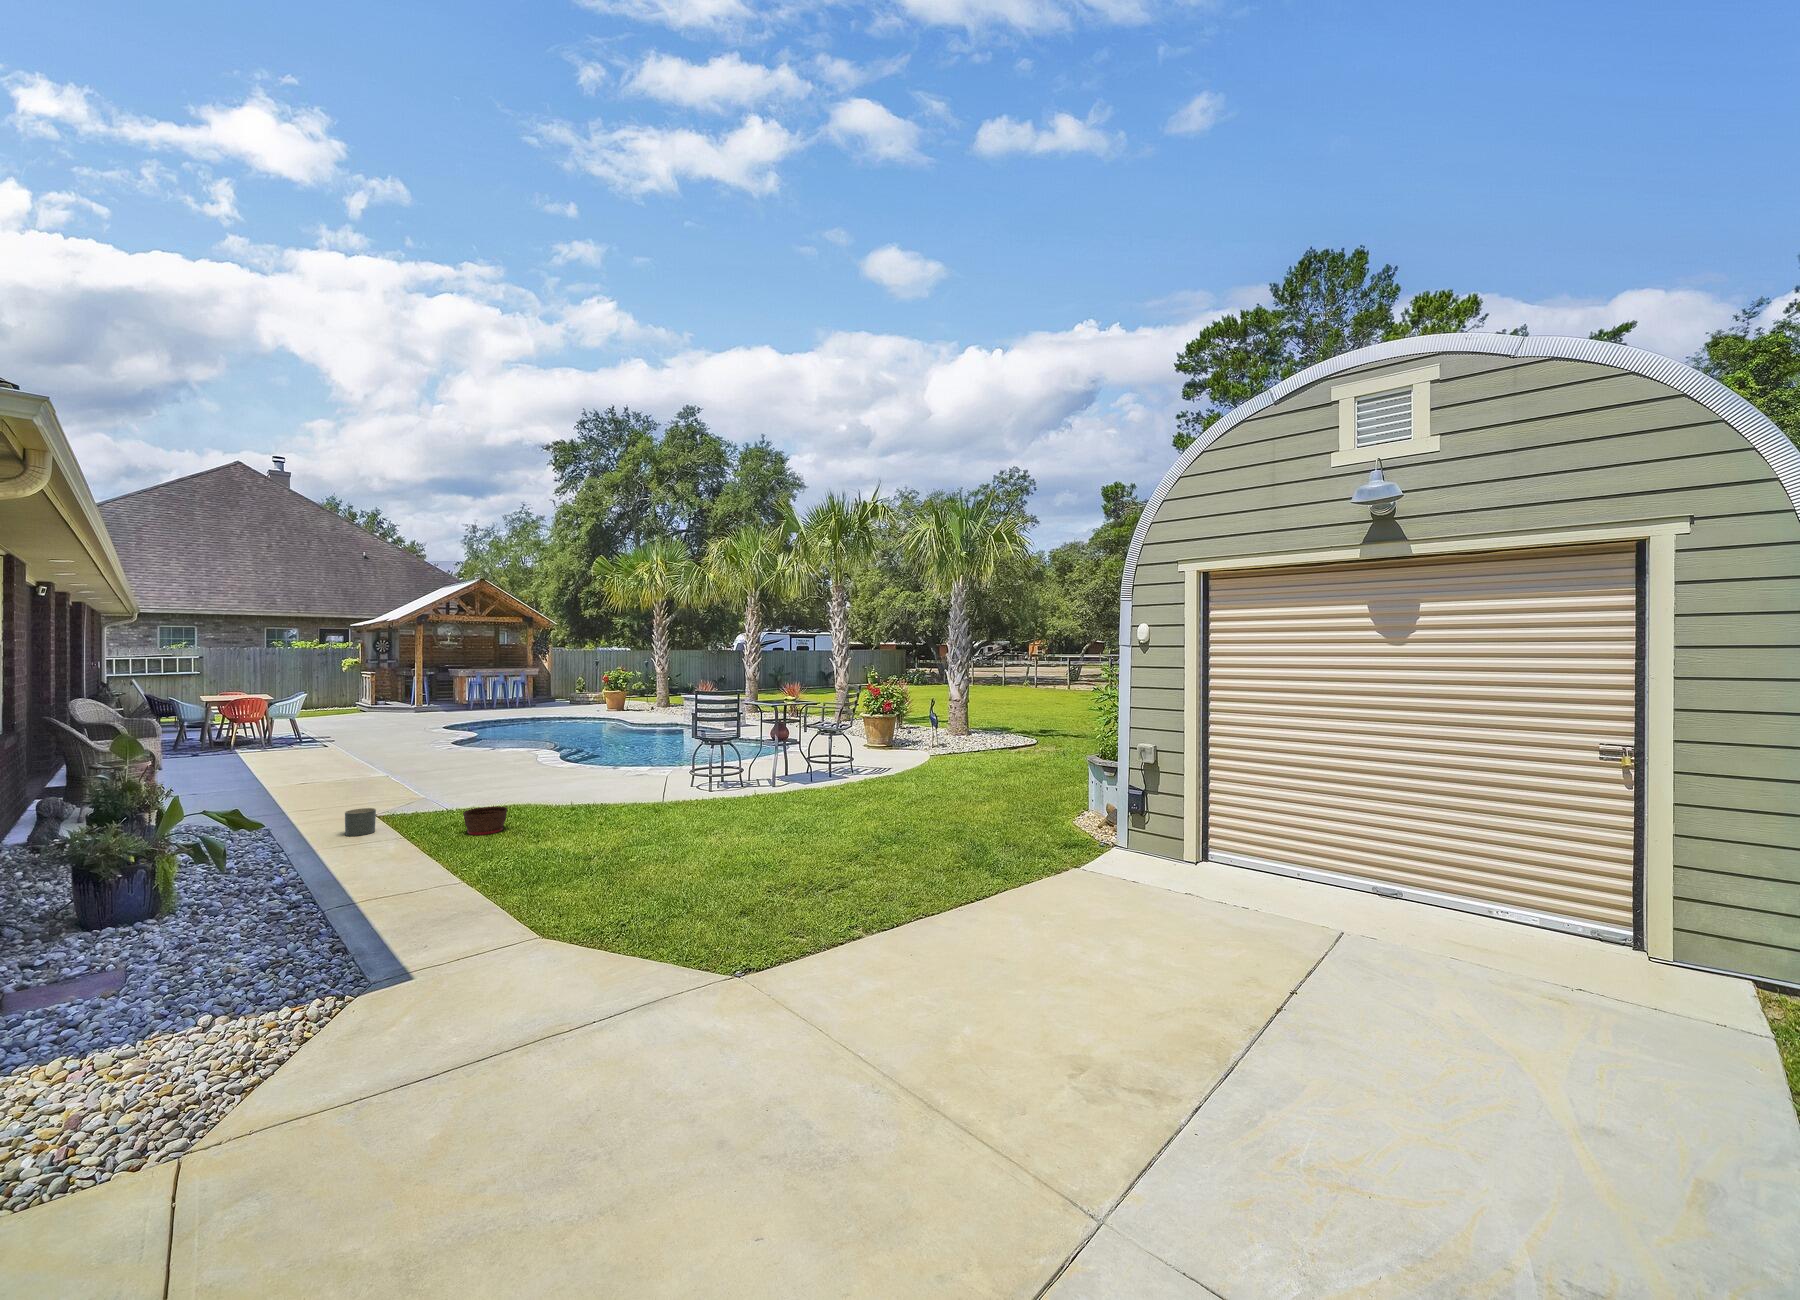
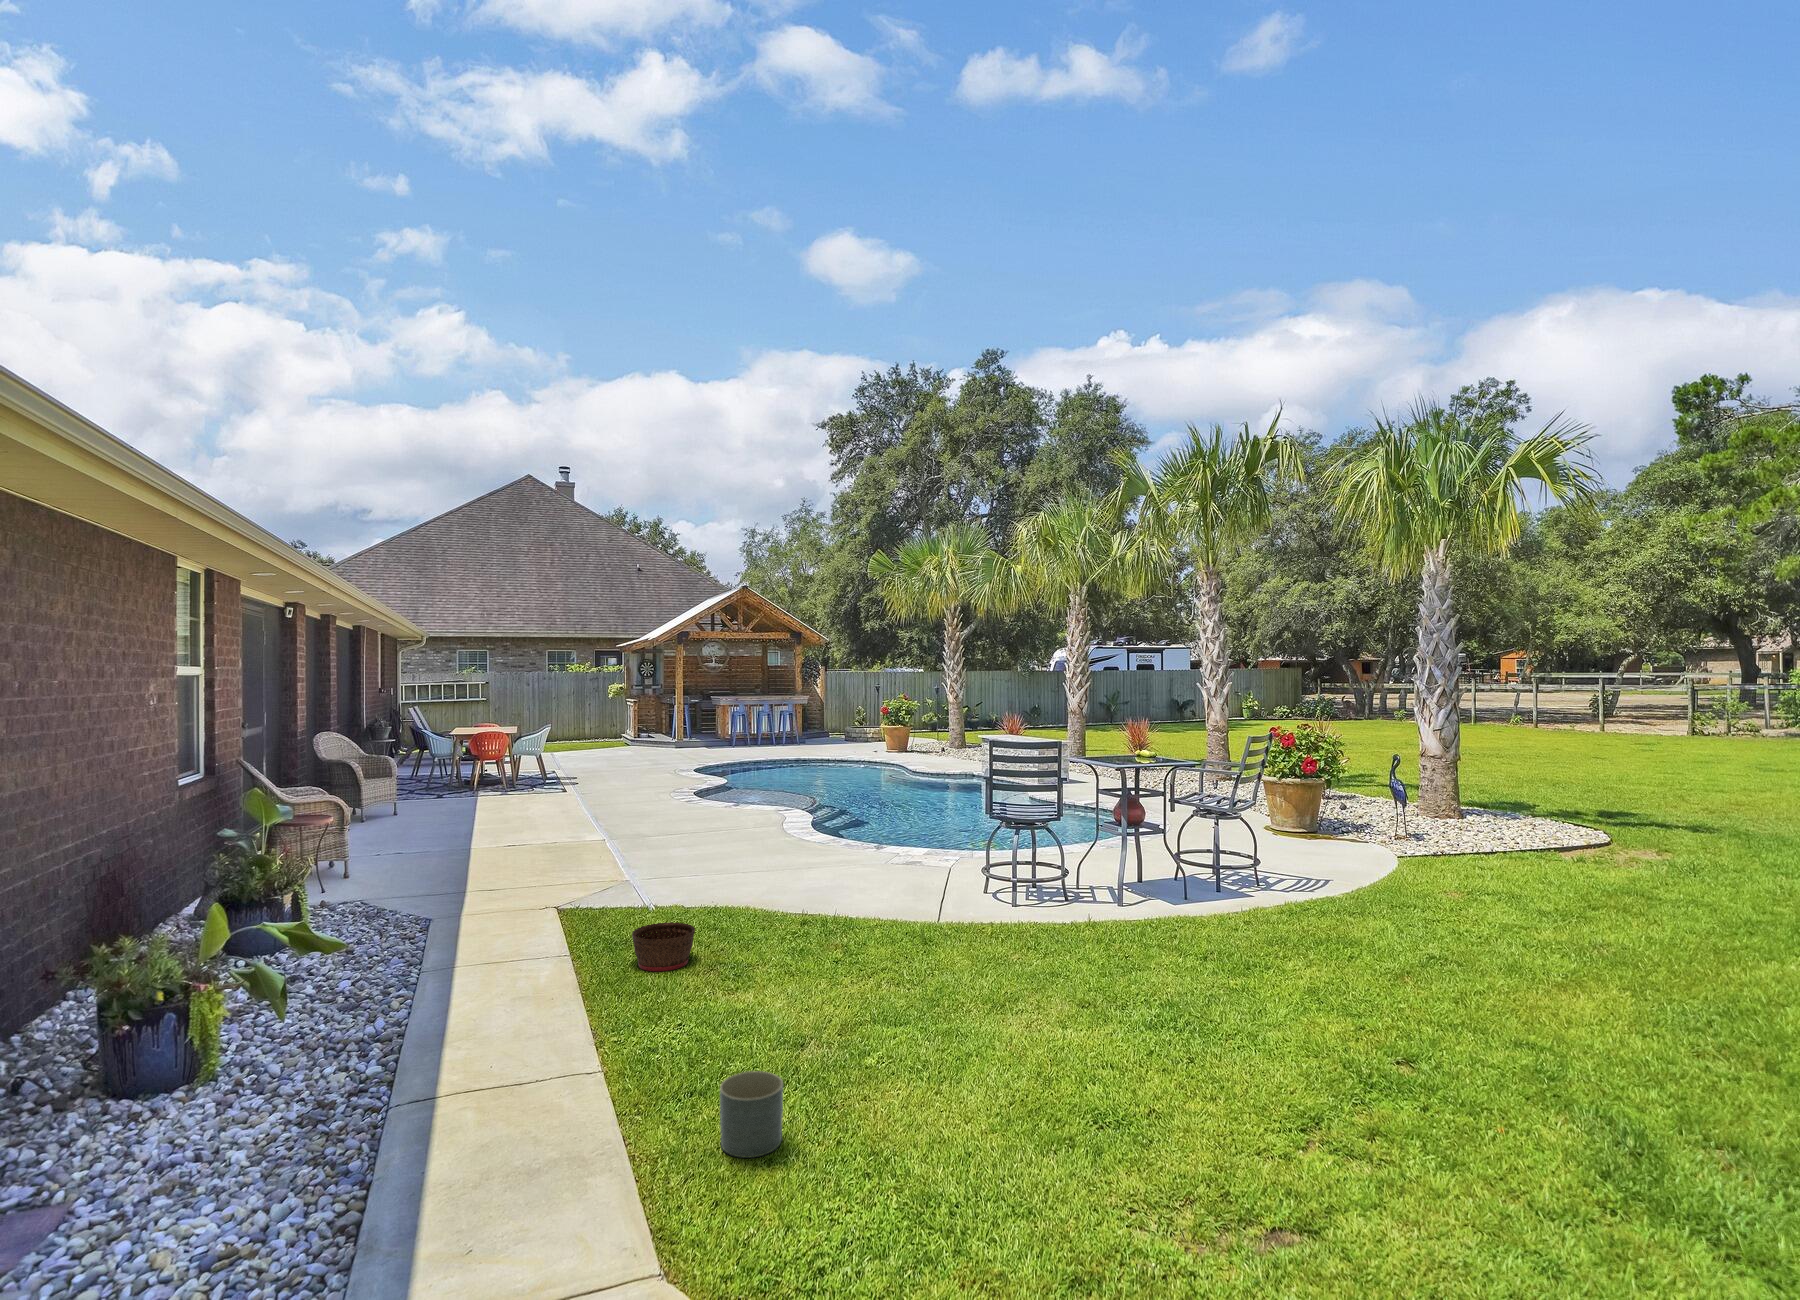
planter: present [345,808,376,836] -> present [720,1071,783,1158]

